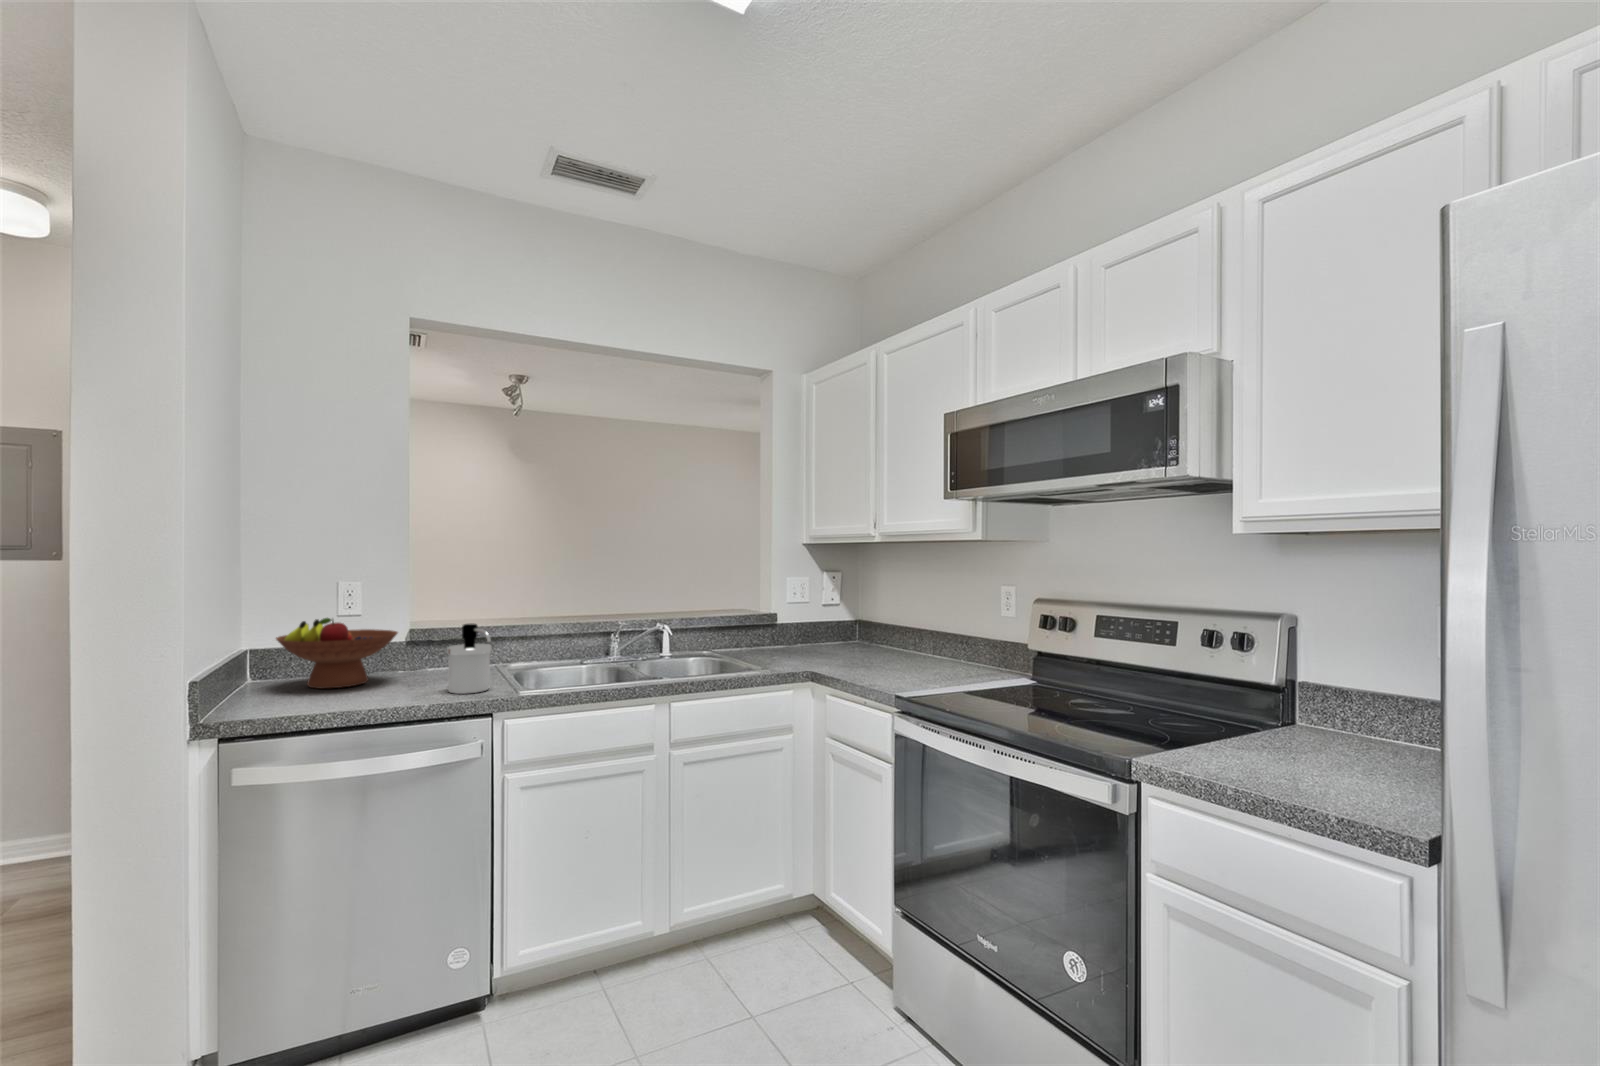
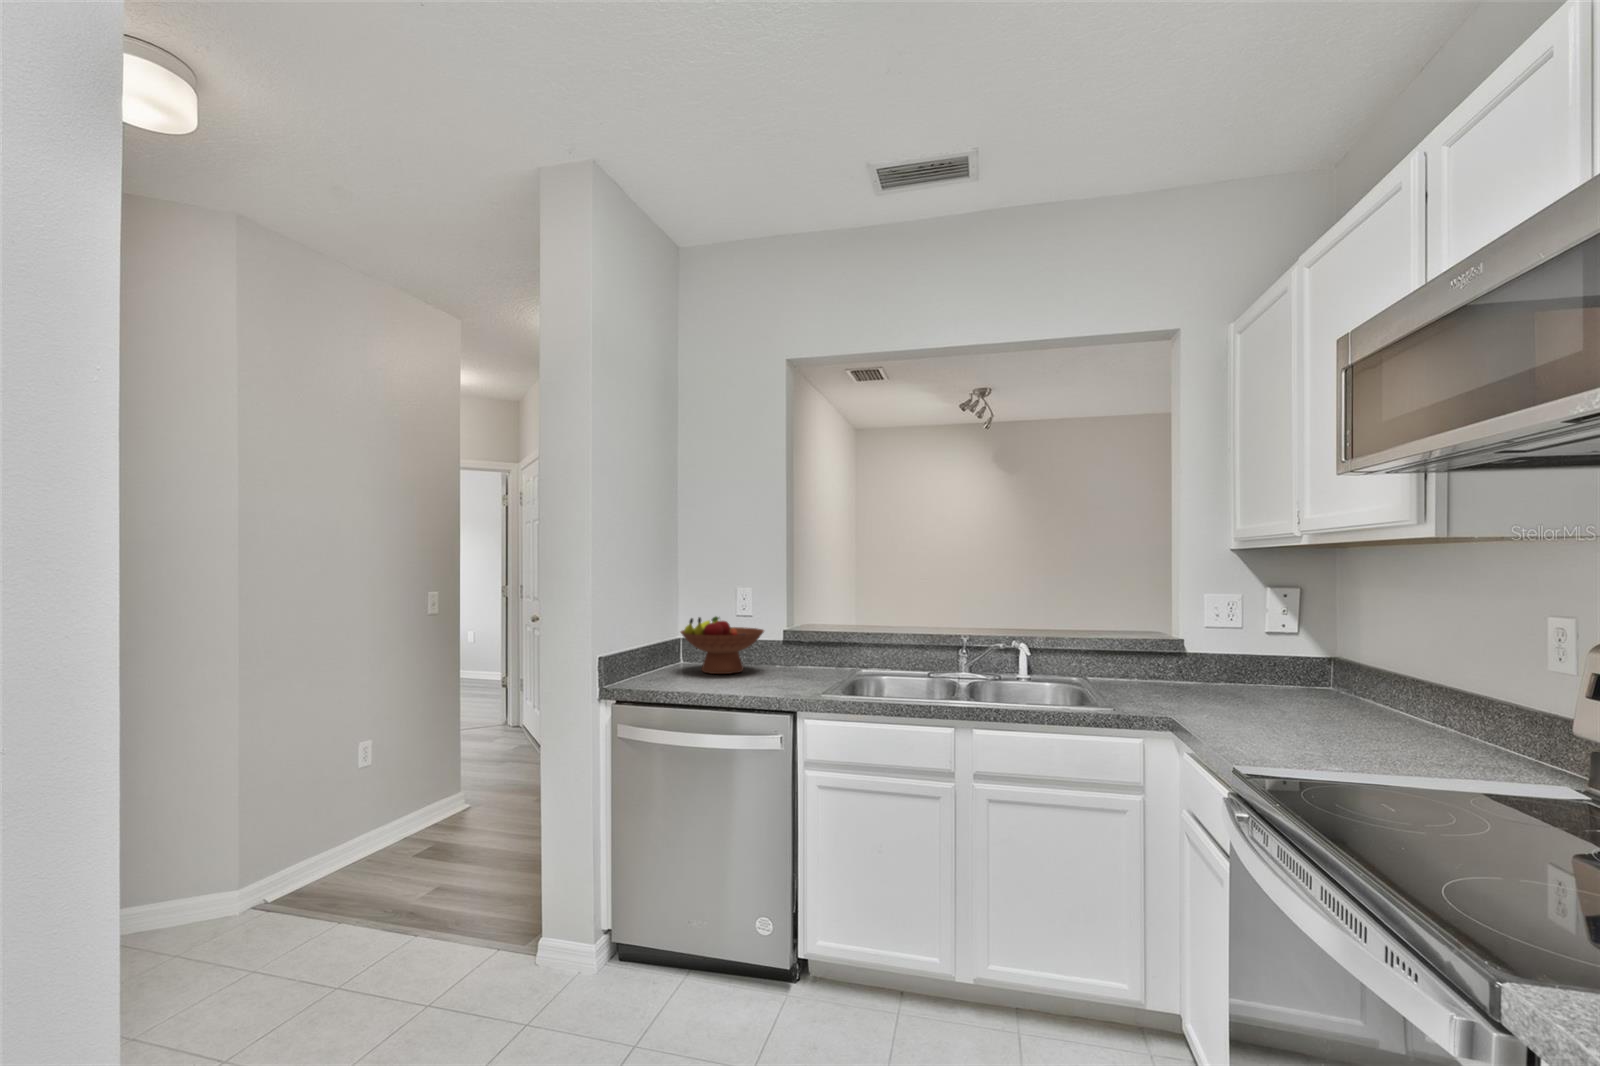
soap dispenser: present [447,624,492,694] -> none [775,628,812,691]

